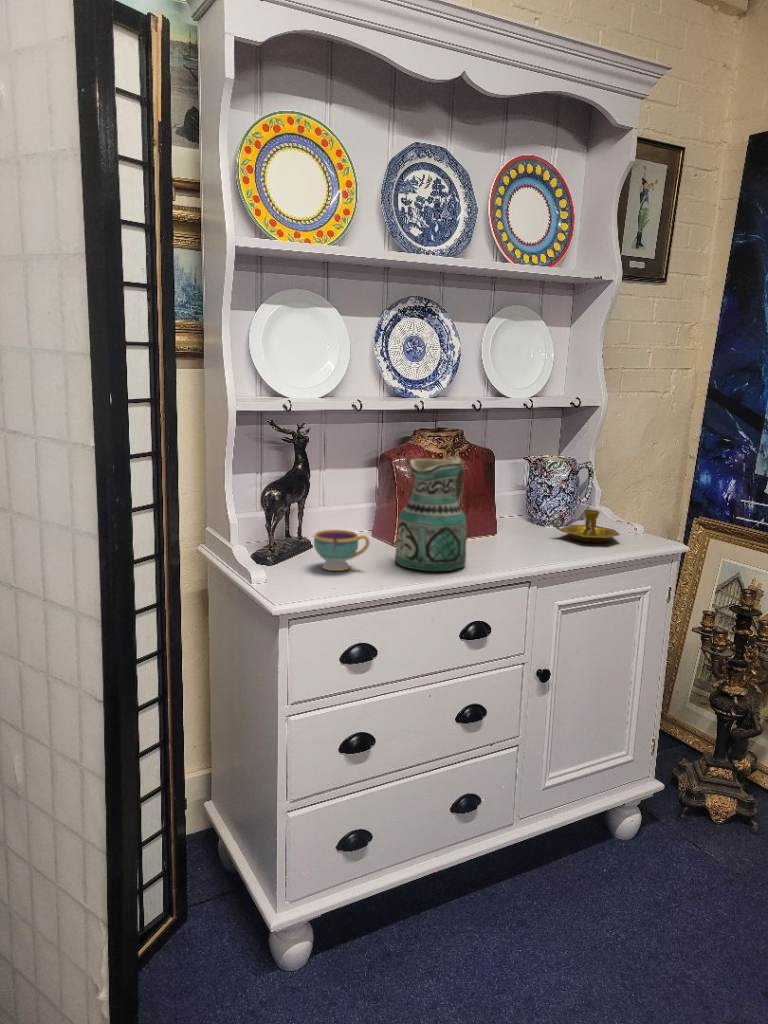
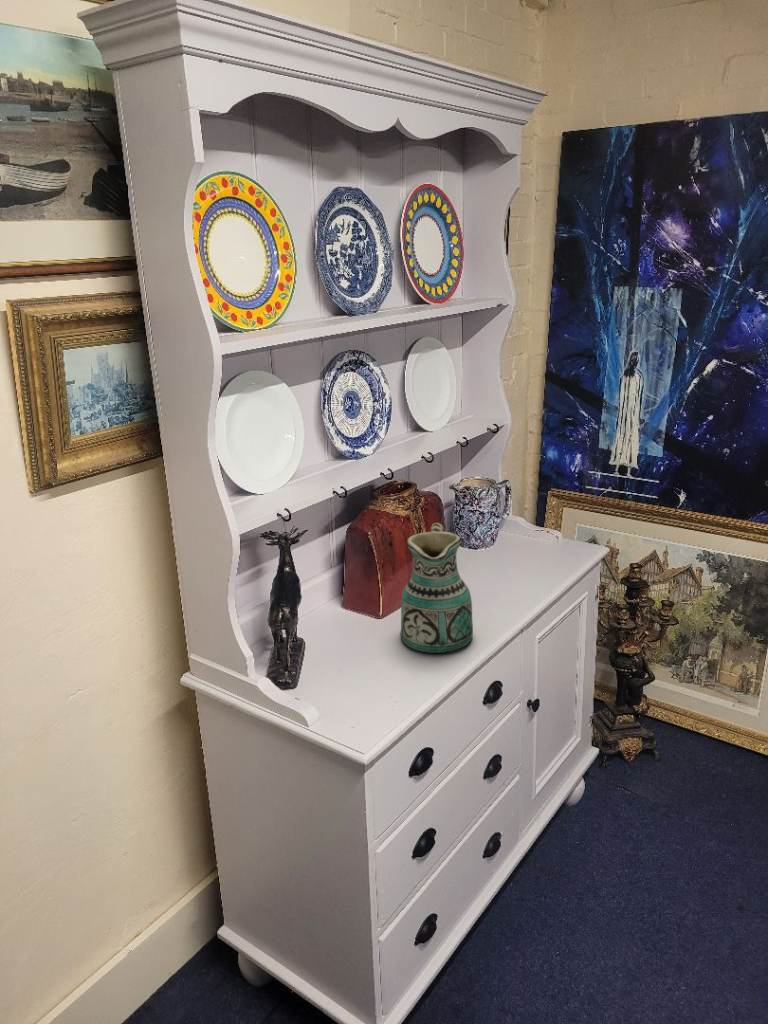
candlestick: present [552,510,620,543] -> none [496,531,555,564]
teacup: present [314,530,370,571] -> none [335,631,393,681]

